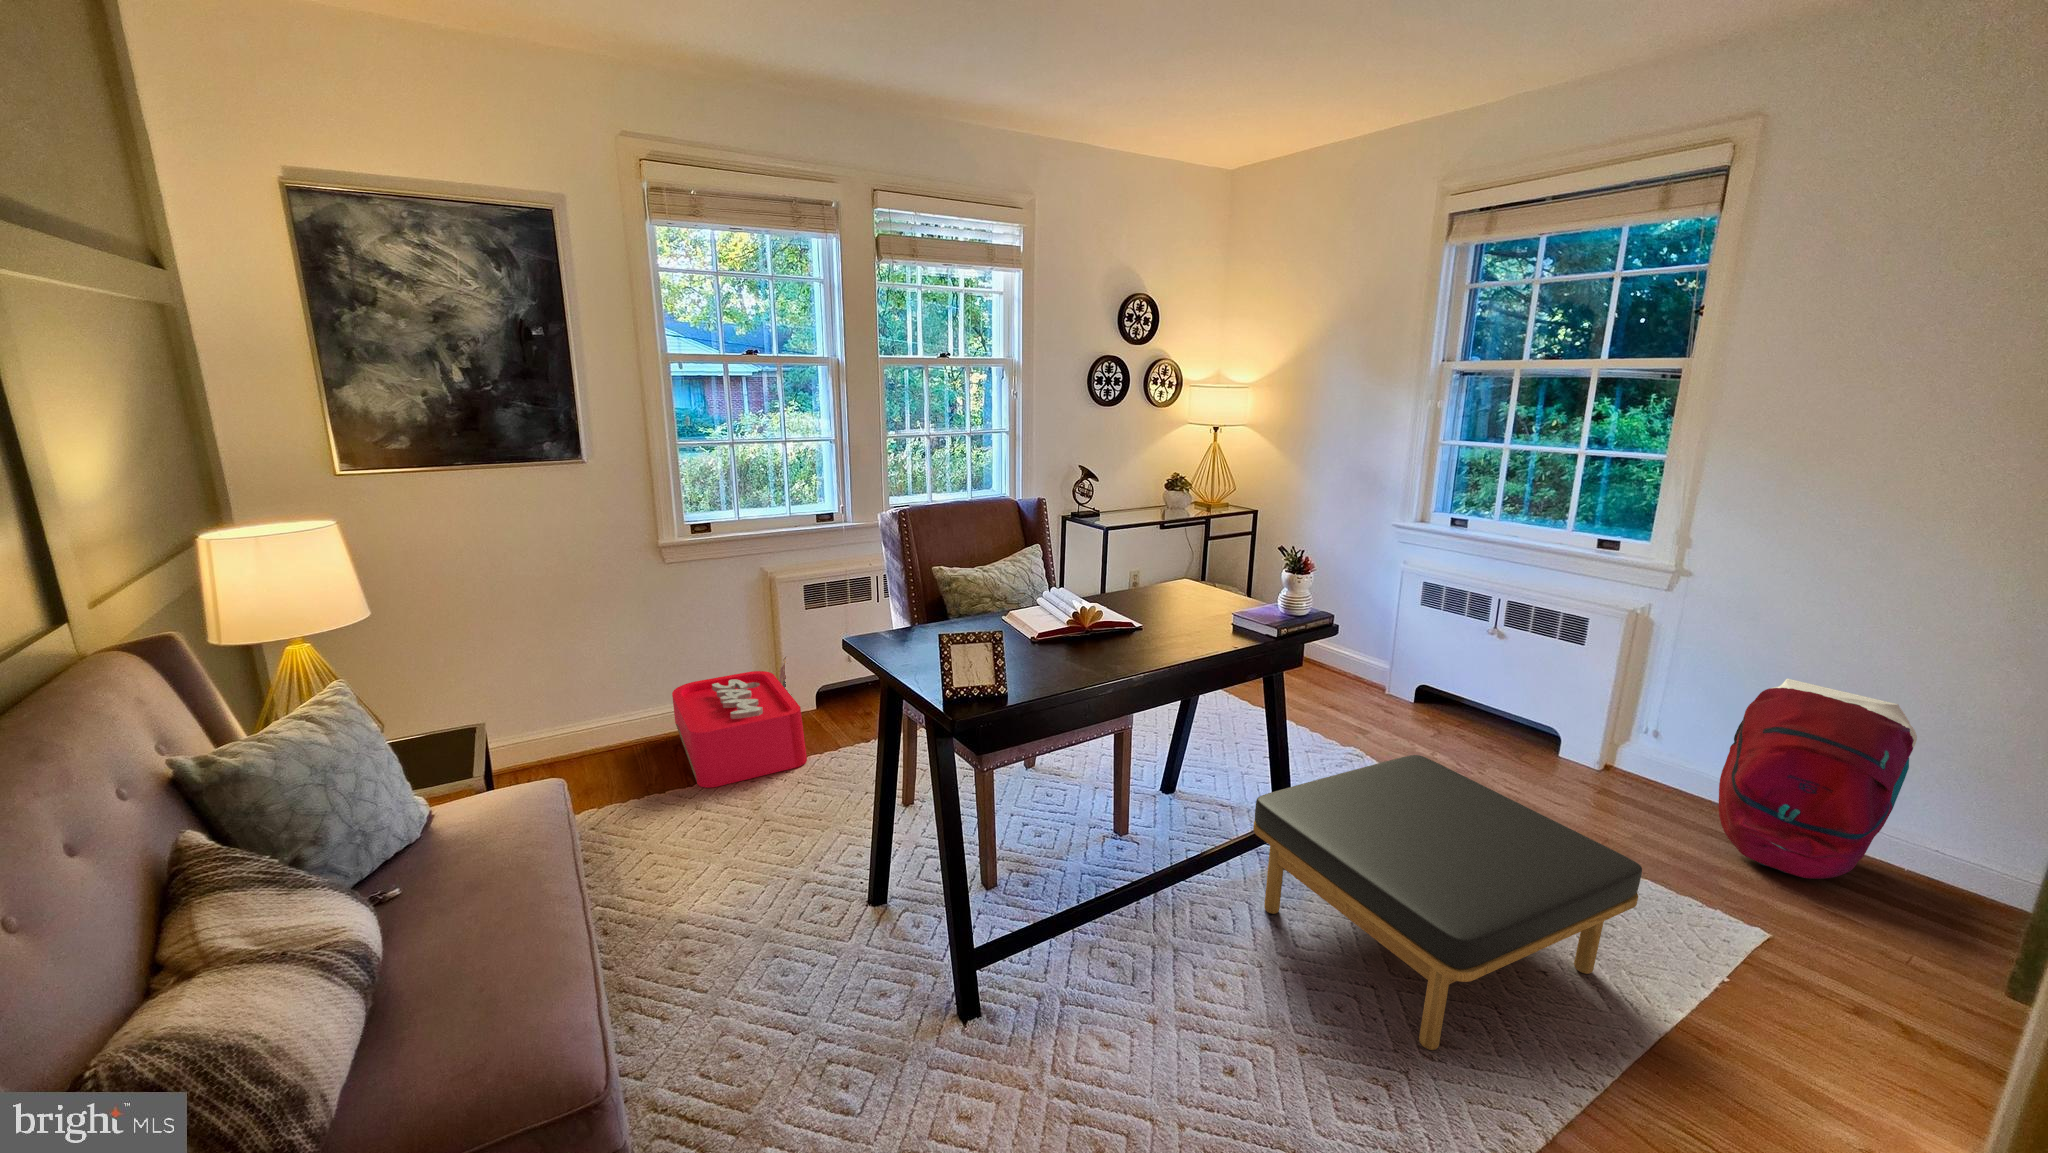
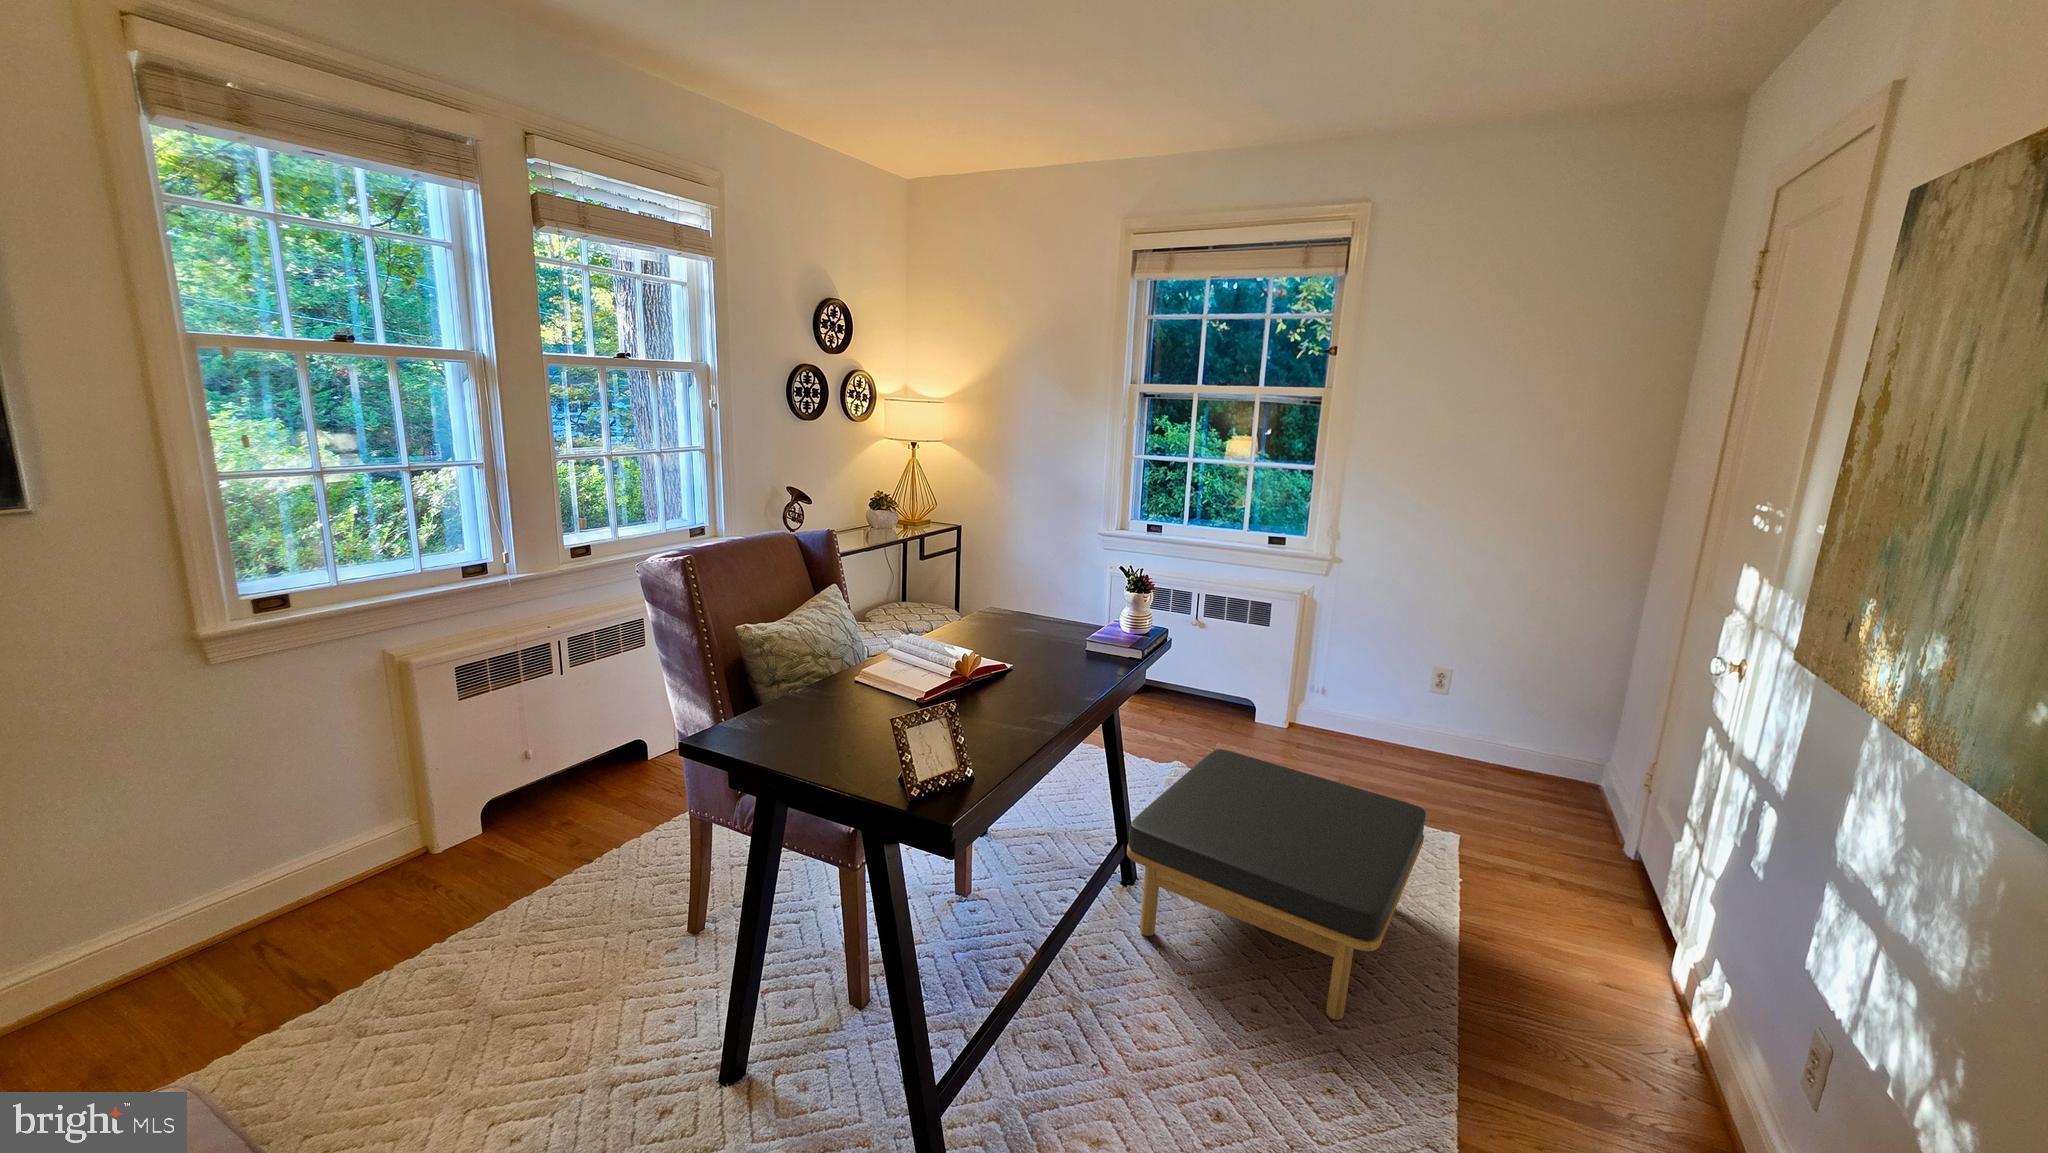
storage bin: present [672,657,807,788] -> none [244,773,512,1001]
backpack: present [1718,678,1917,879] -> none [1387,637,1495,787]

